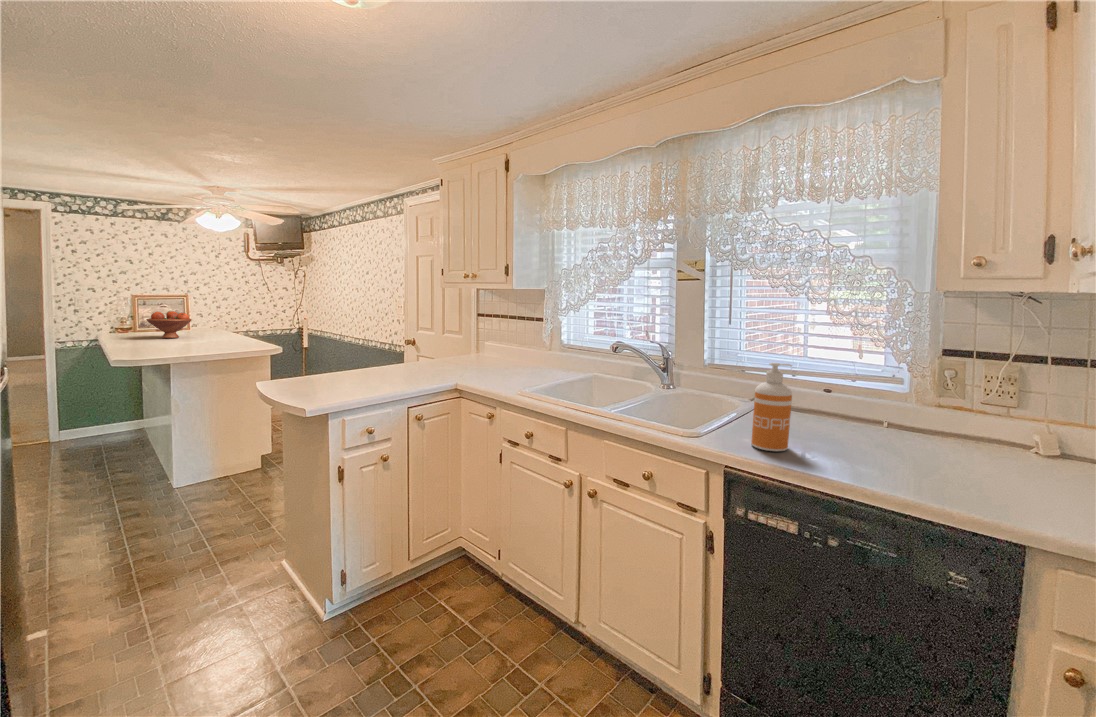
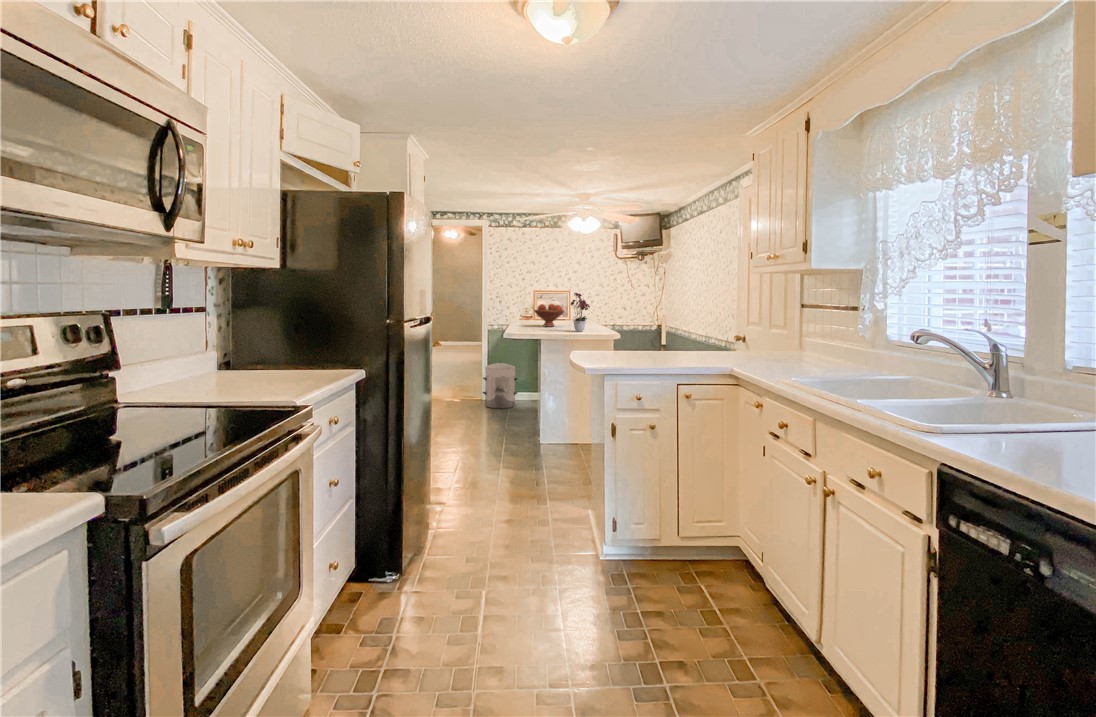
flower arrangement: none [205,297,238,344] -> present [571,293,590,332]
soap dispenser: present [751,363,792,451] -> none [996,347,1061,461]
waste bin: none [63,383,124,444] -> present [483,361,518,409]

